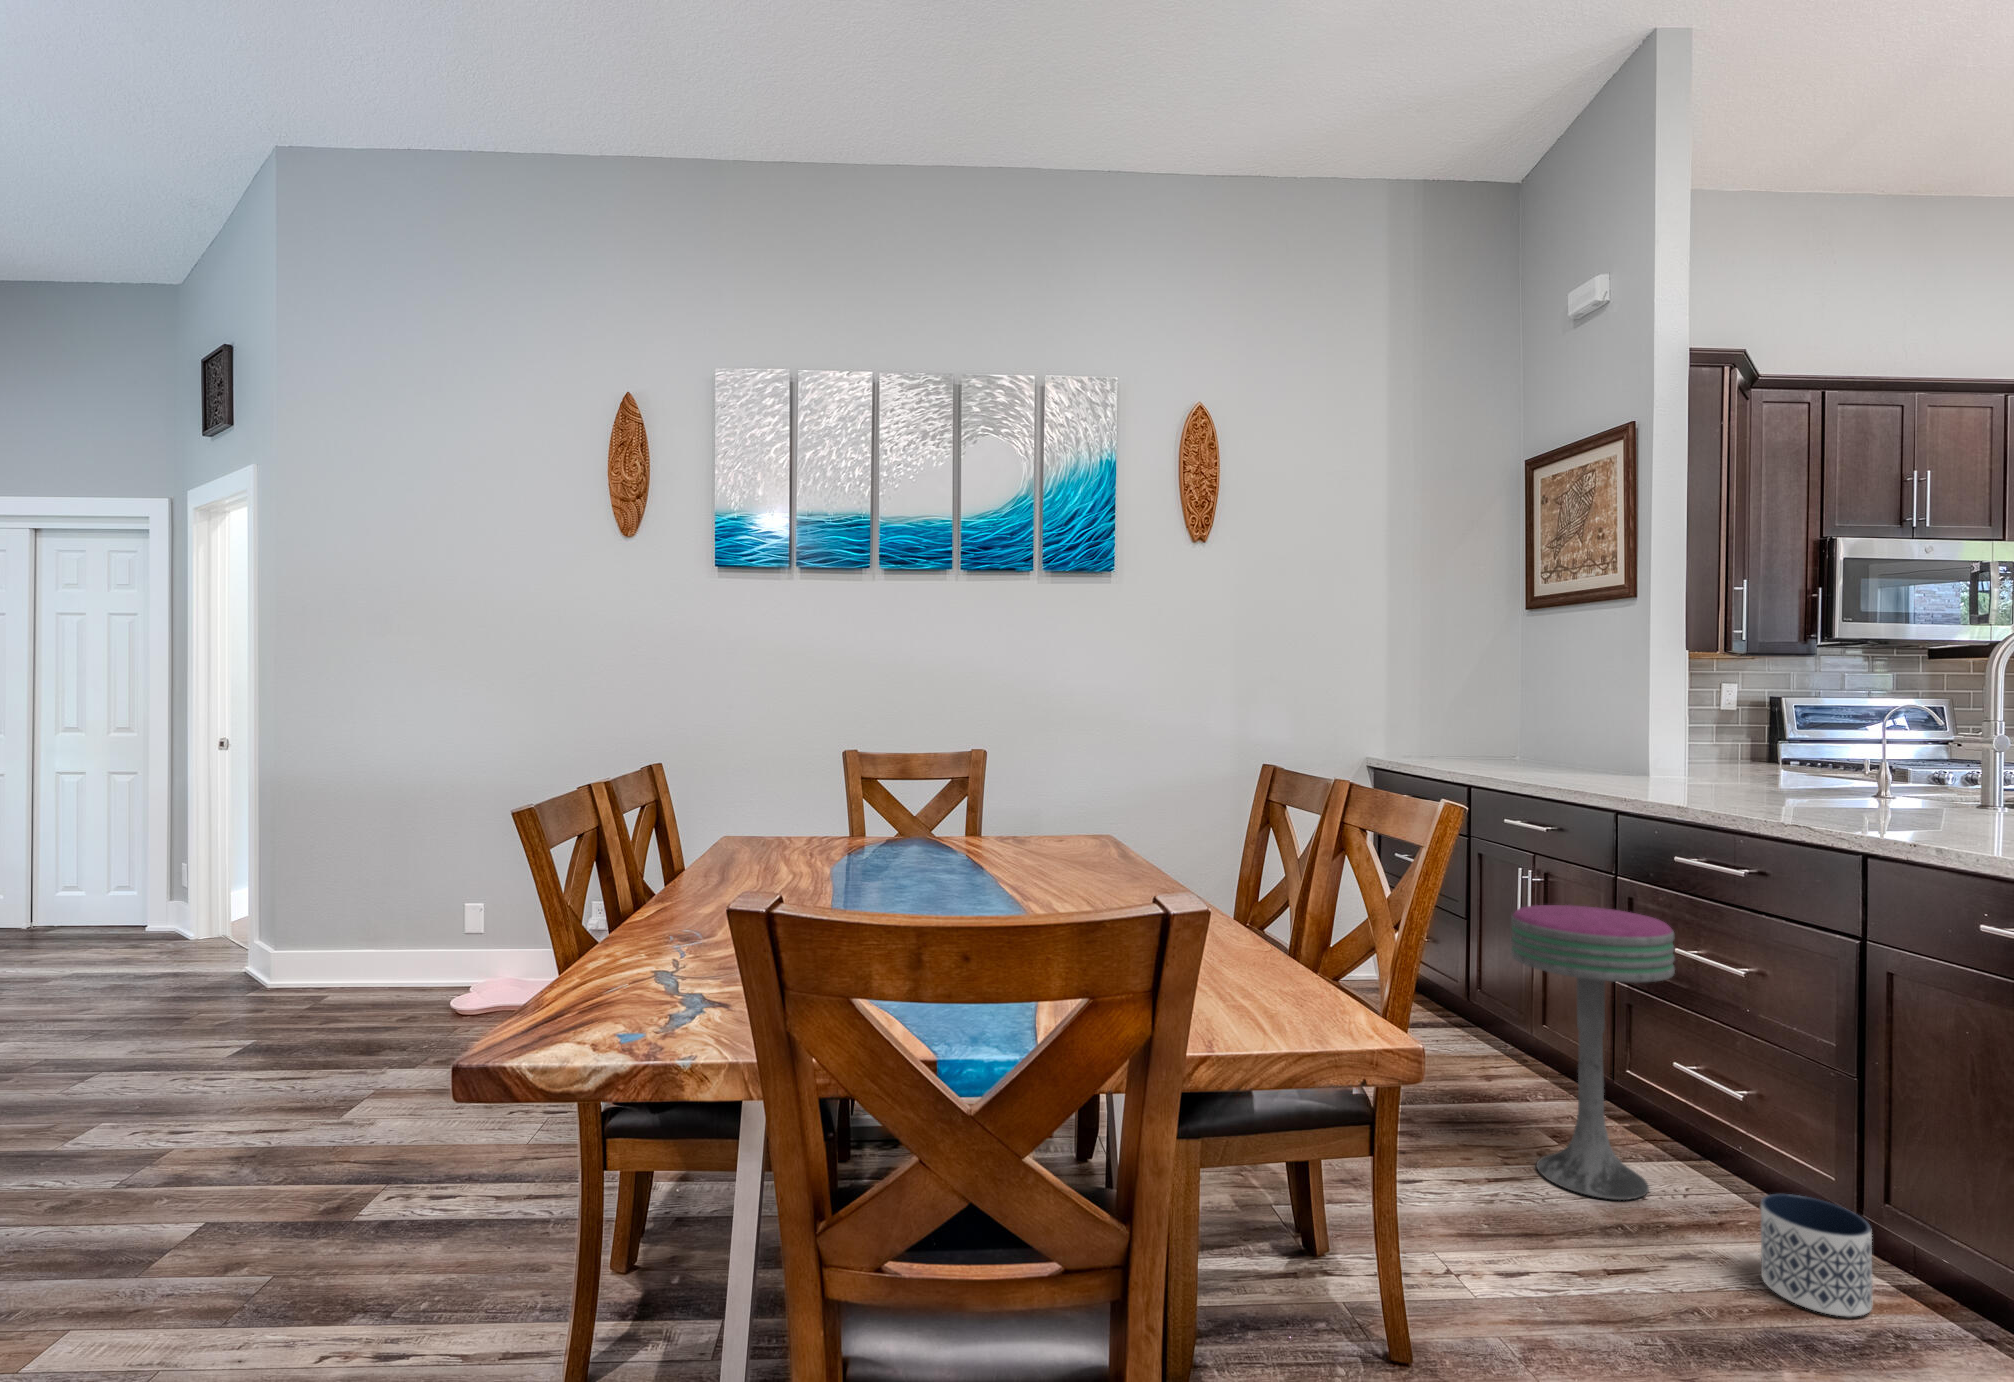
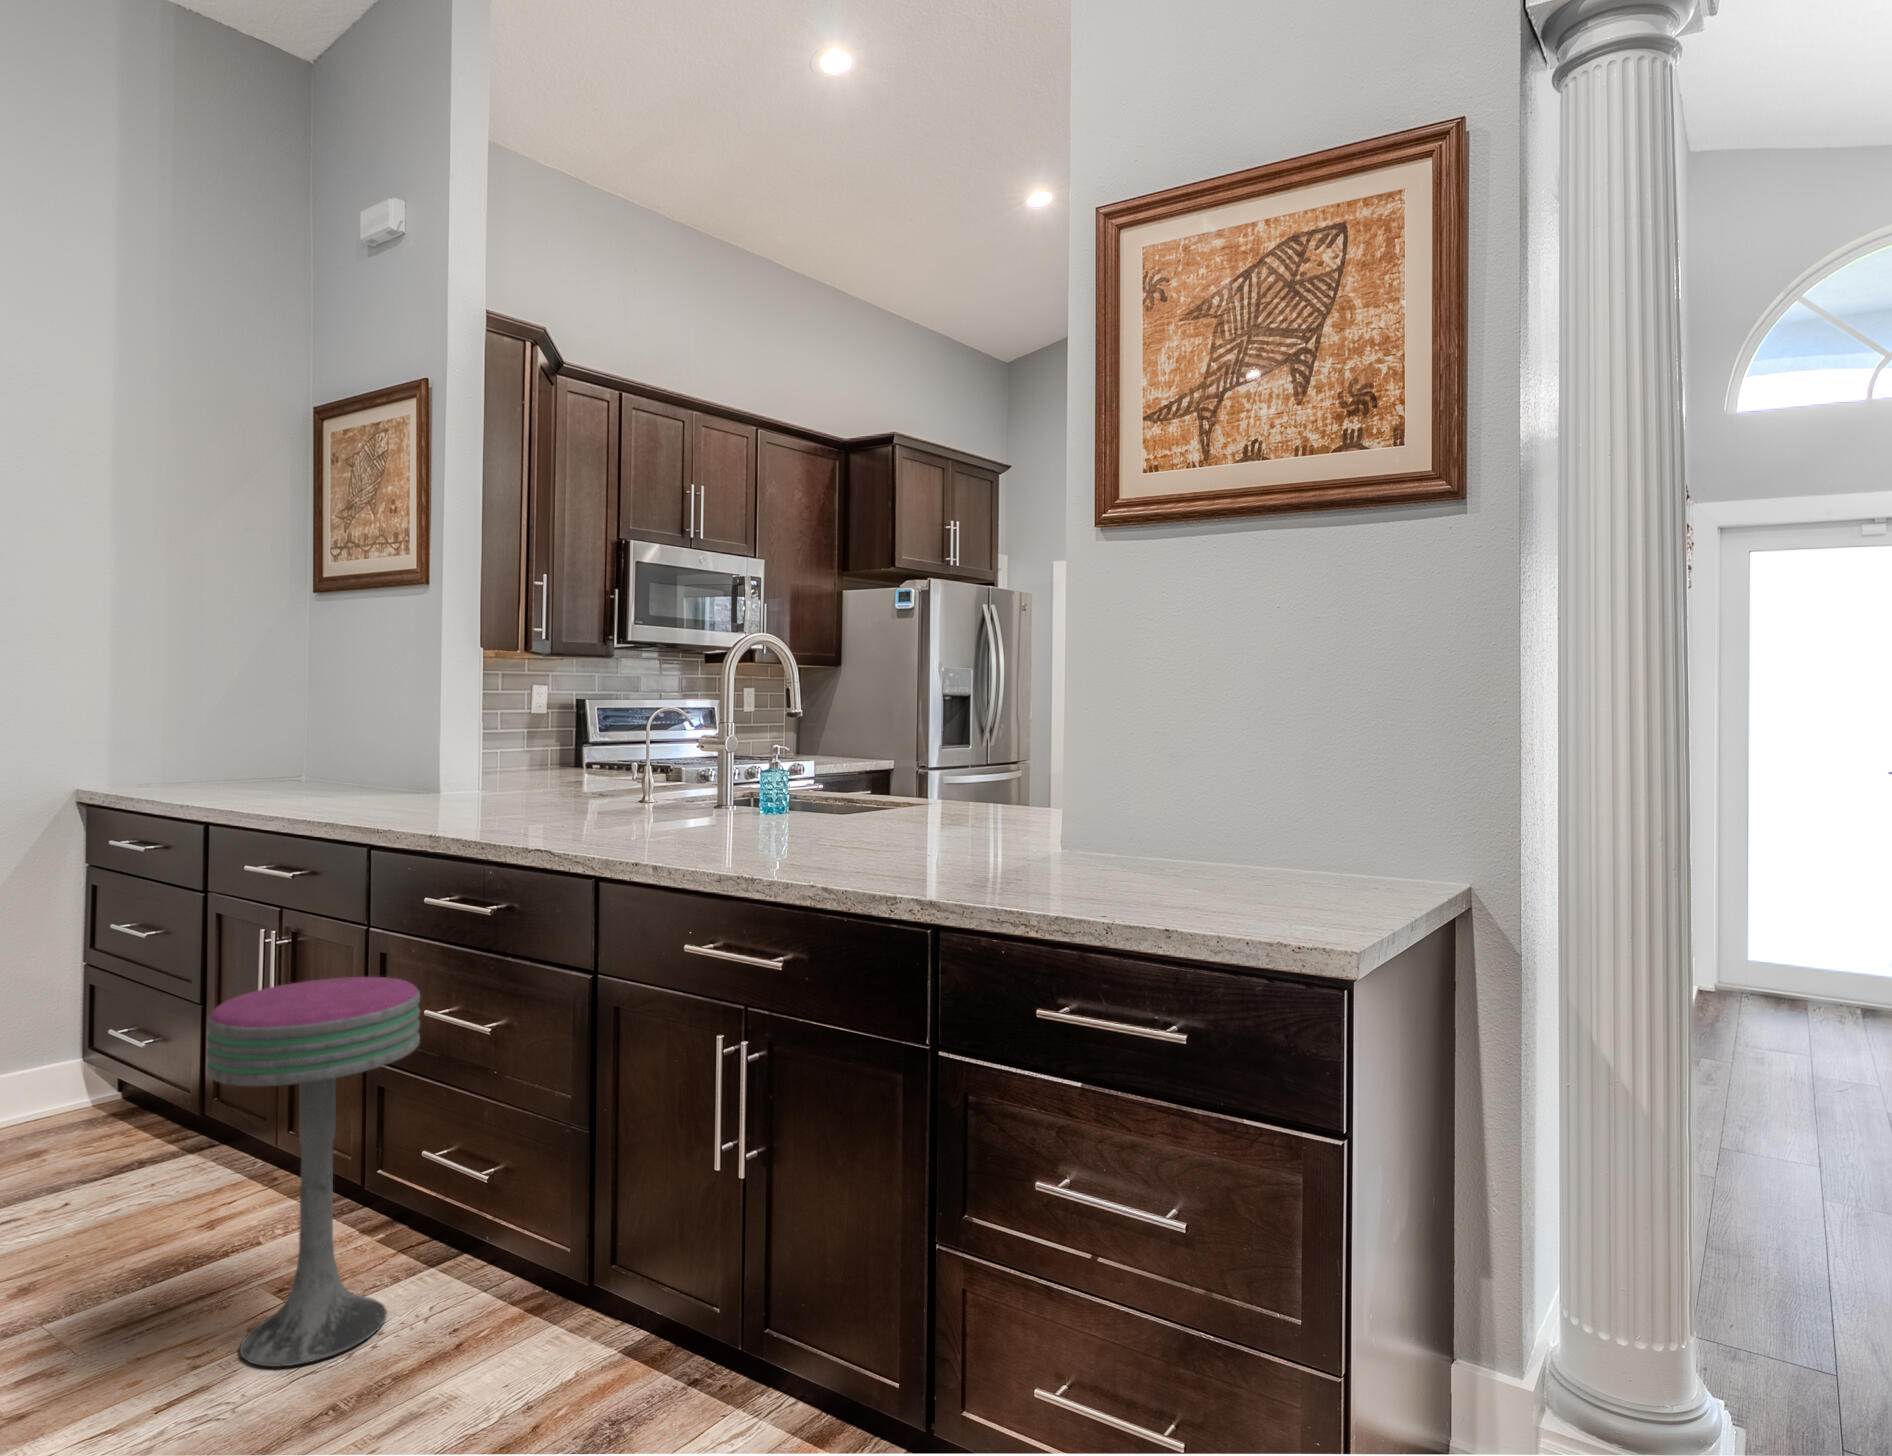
planter: present [1761,1194,1872,1317] -> none [490,1265,594,1402]

